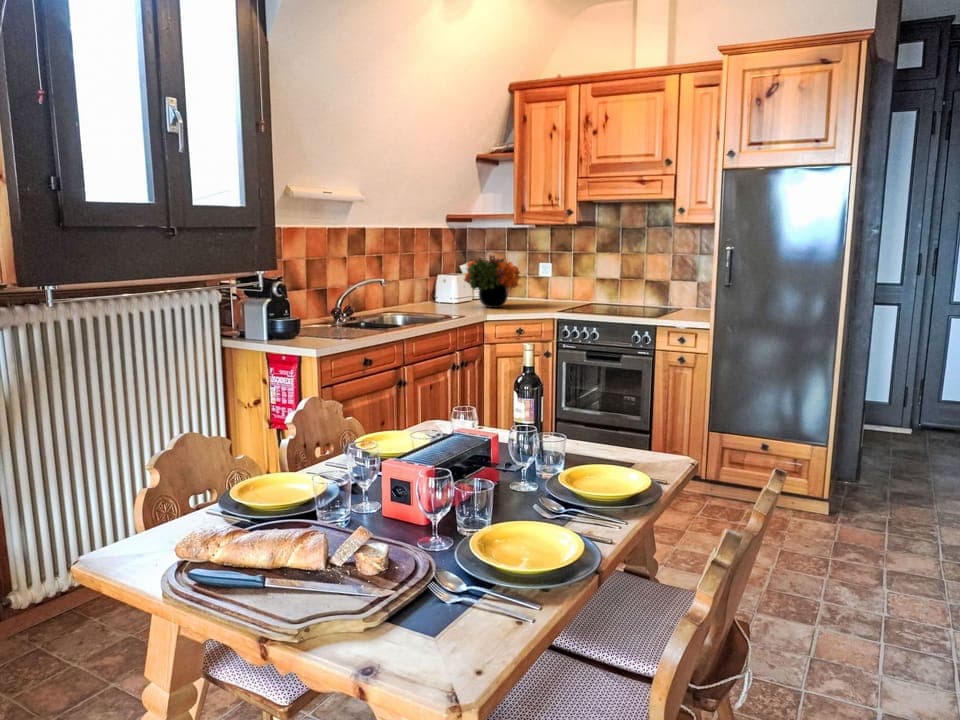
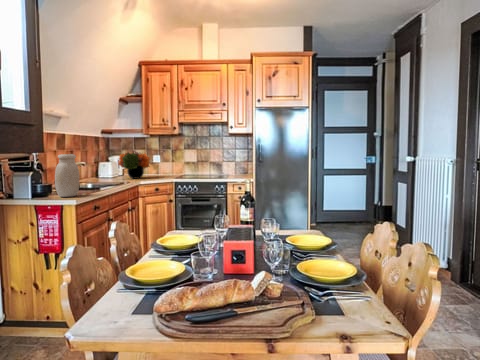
jar: none [305,270,343,341] -> present [55,154,80,197]

